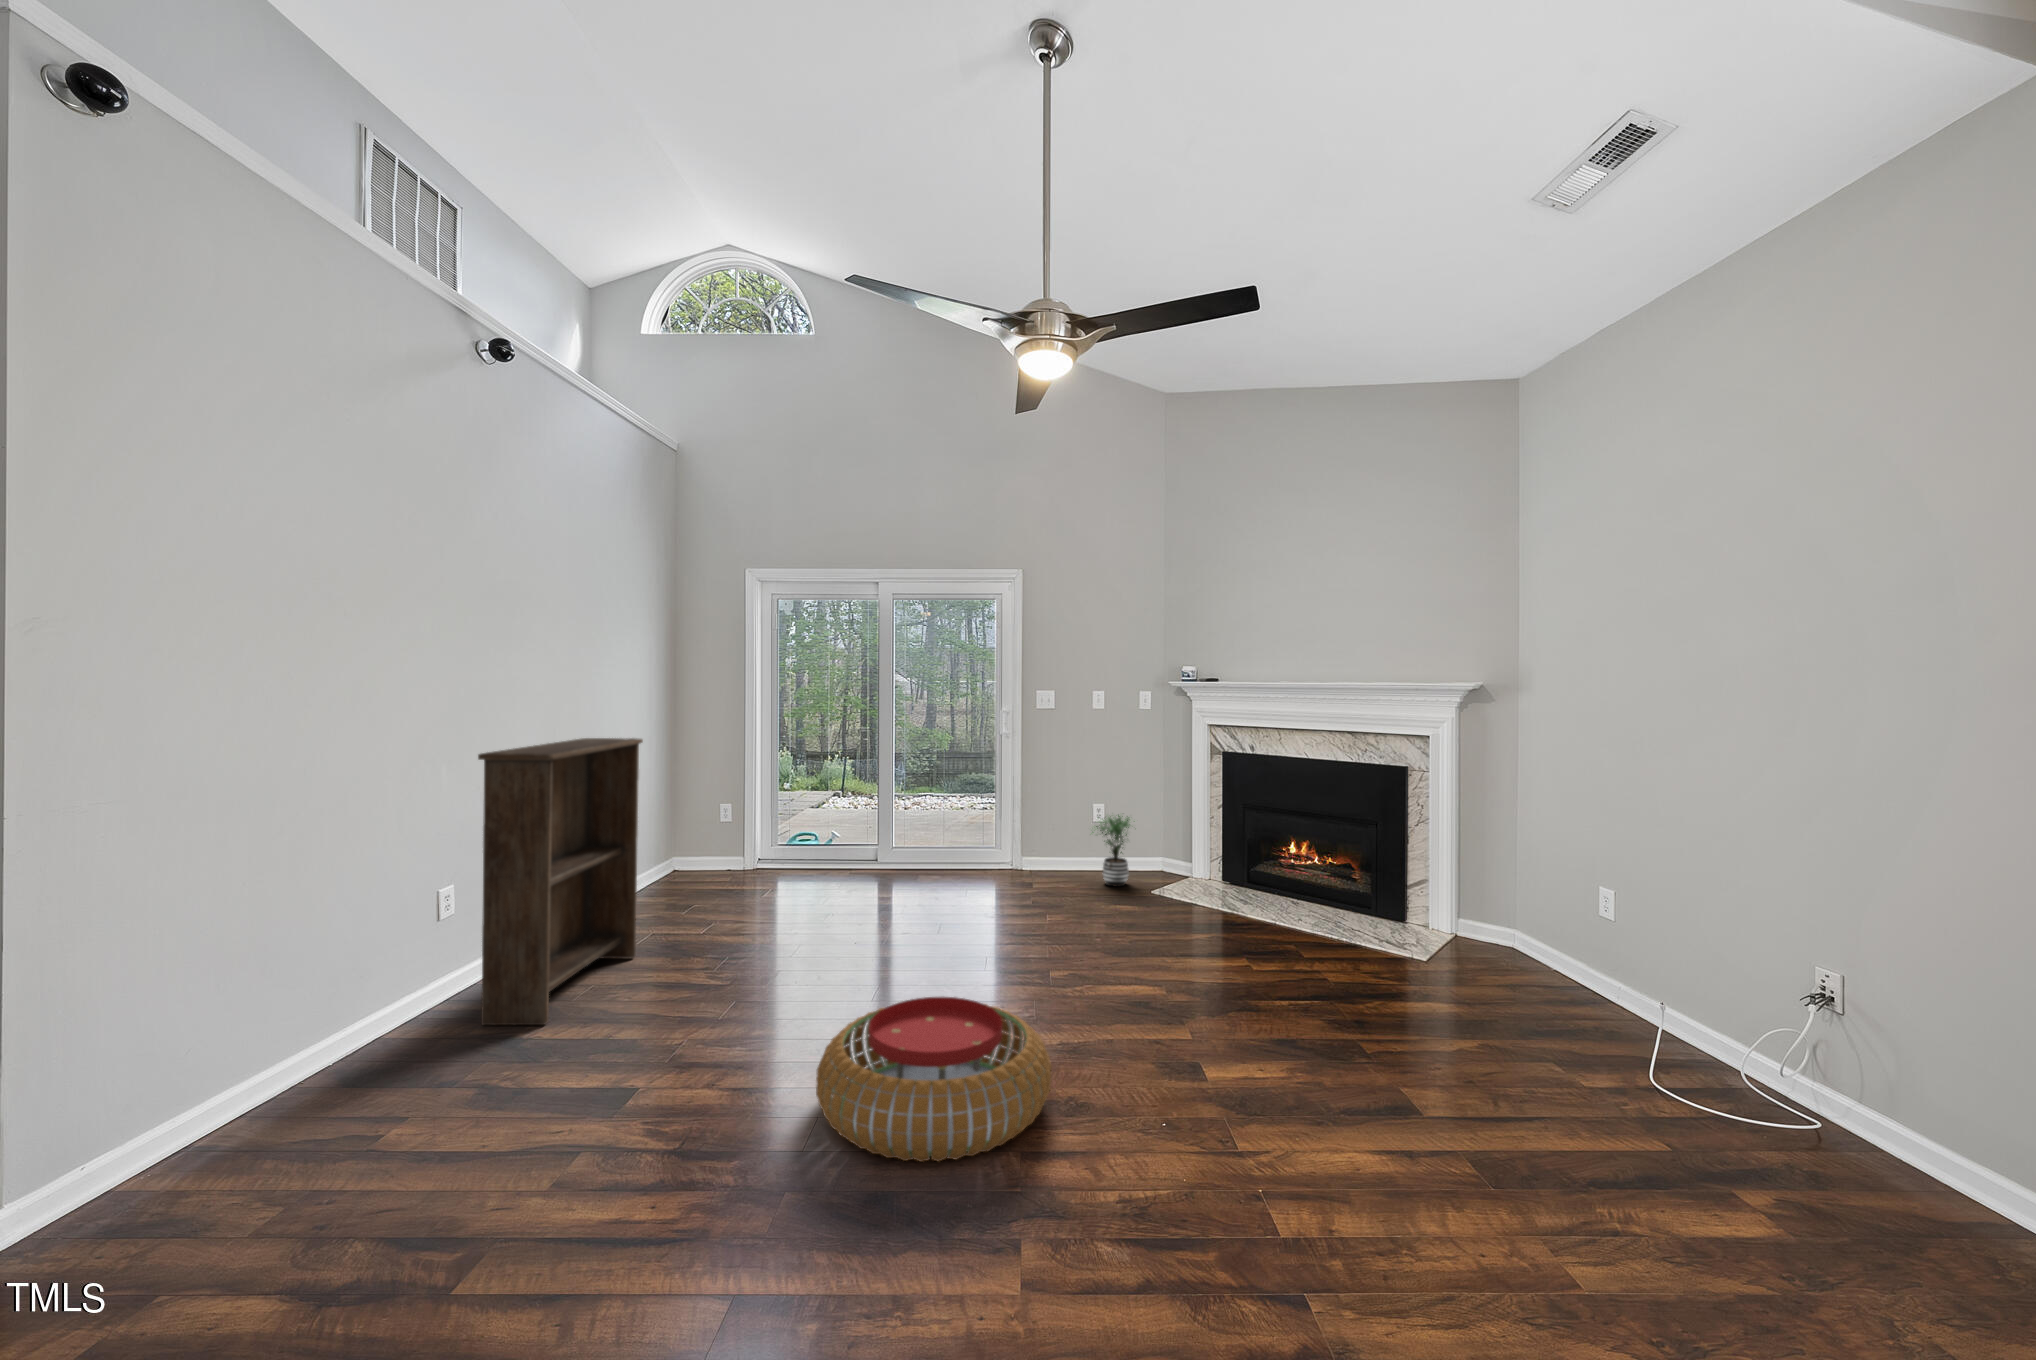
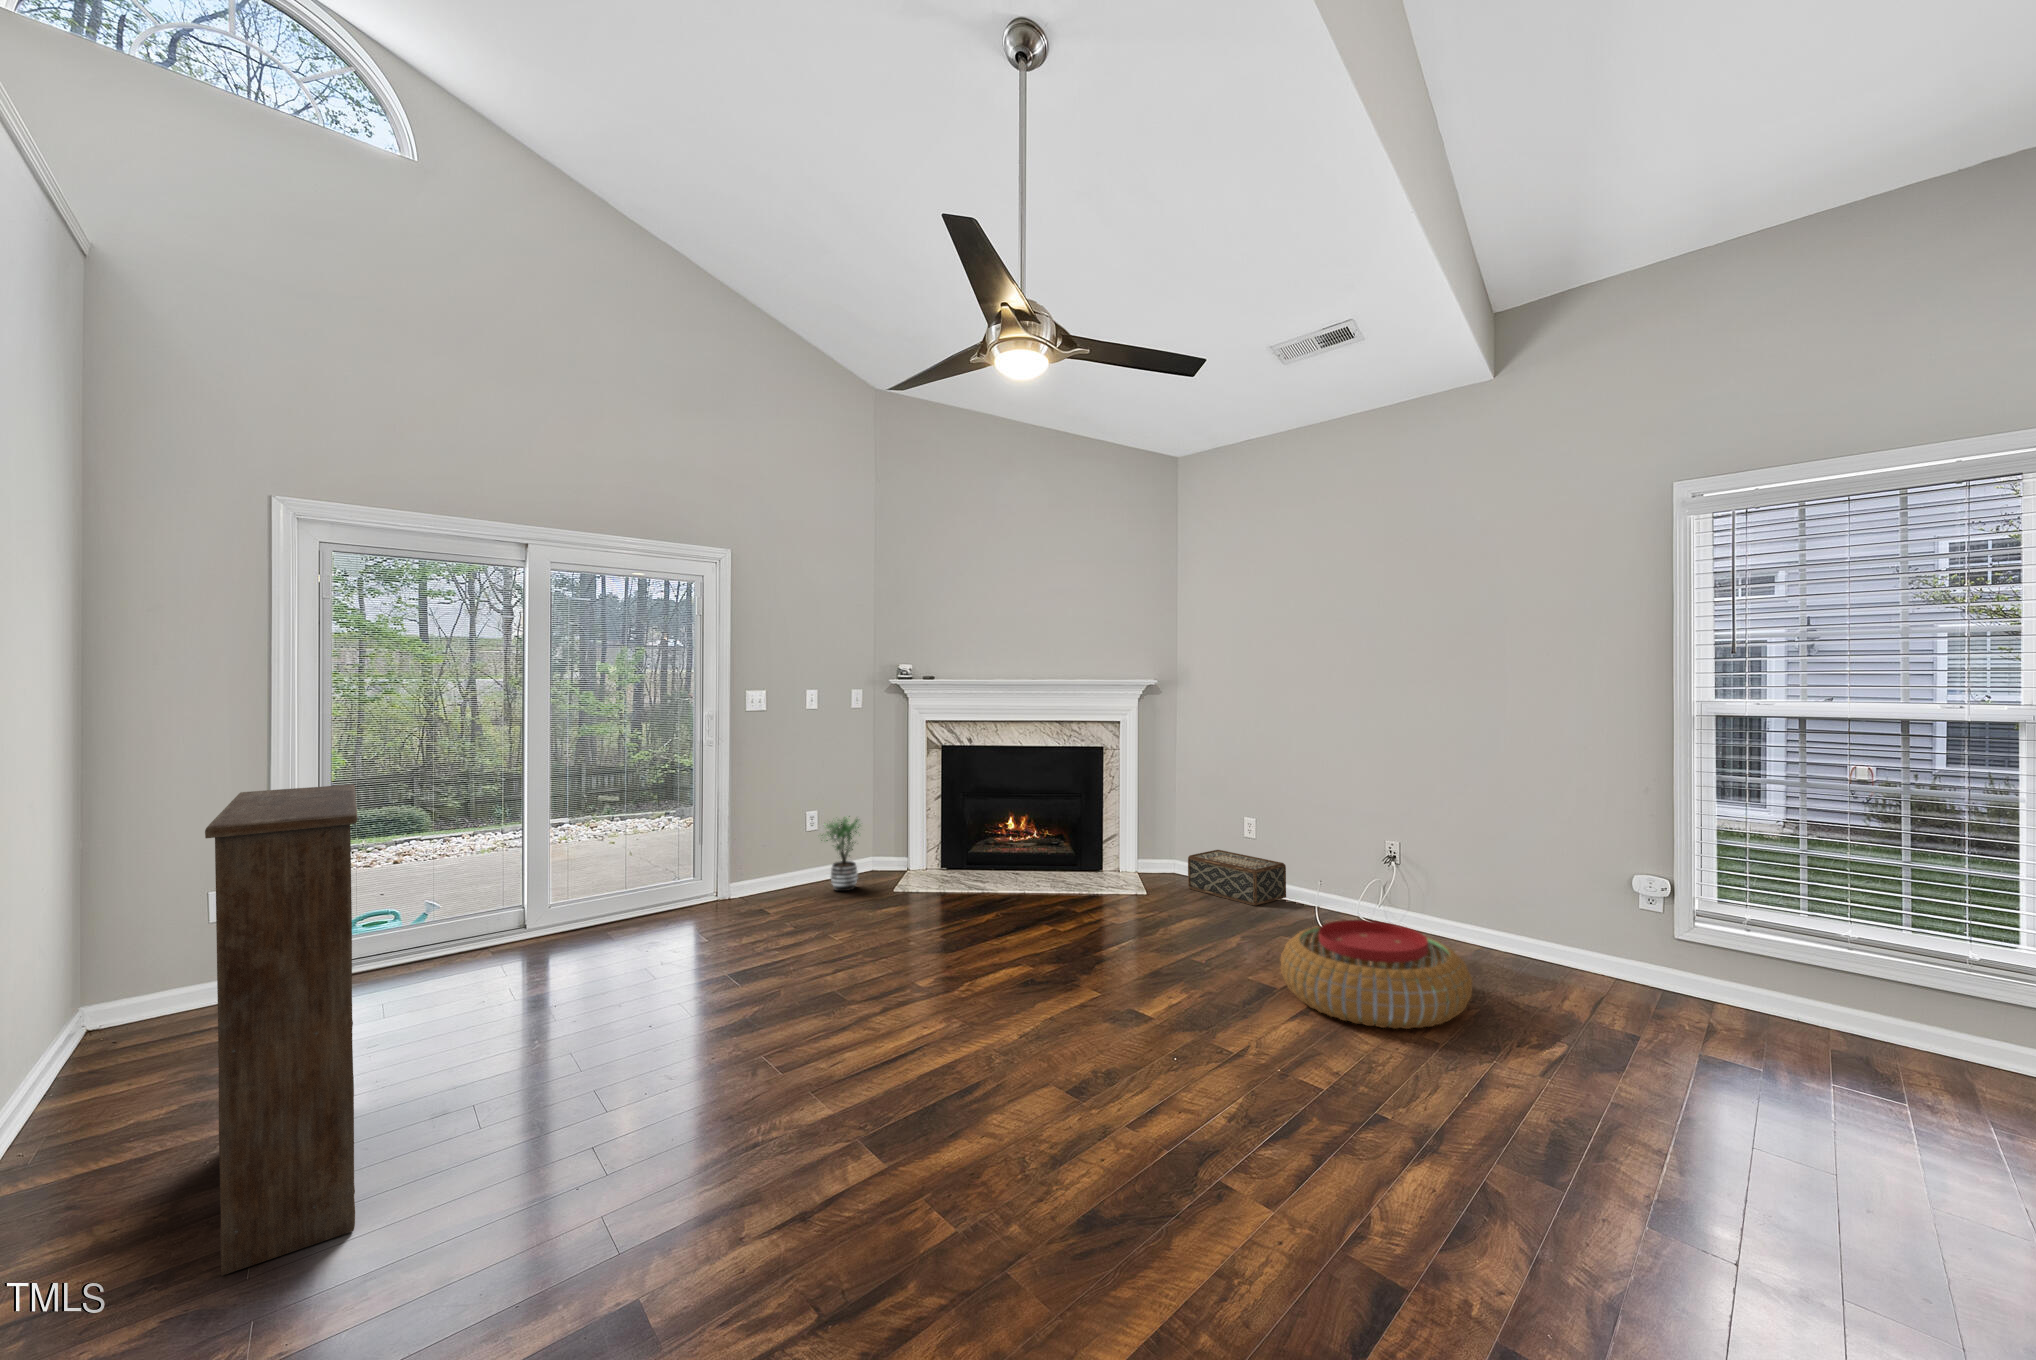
woven basket: none [1491,919,1628,1005] -> present [1188,850,1286,906]
pouf: present [816,997,1052,1162] -> present [1281,920,1472,1029]

